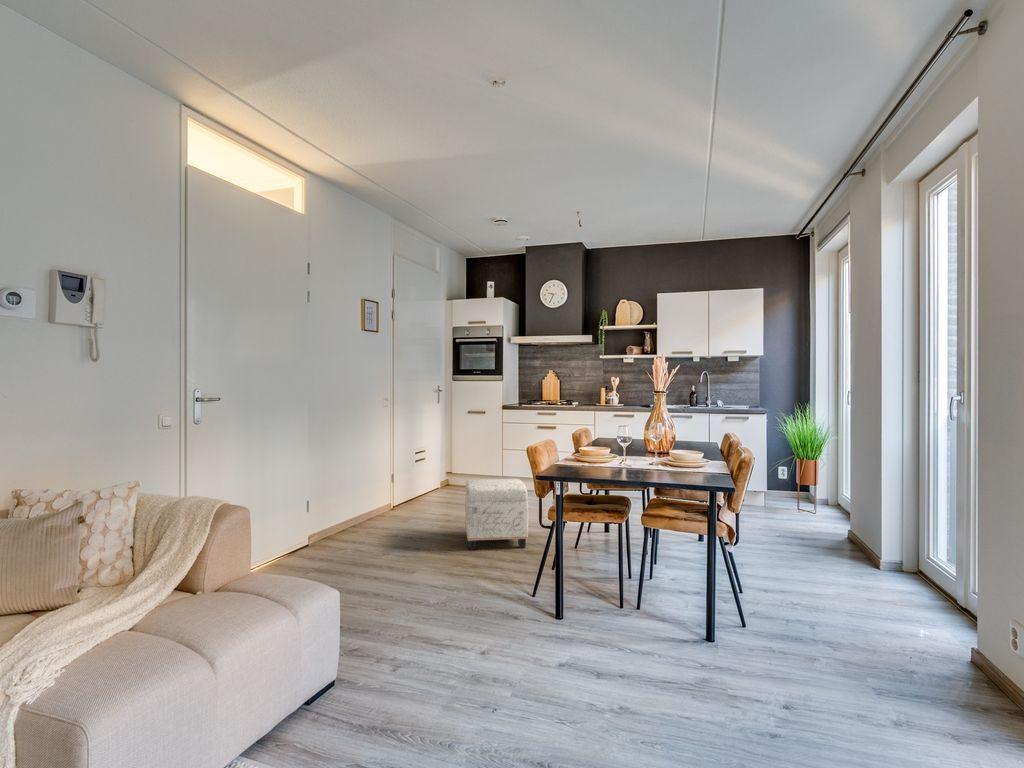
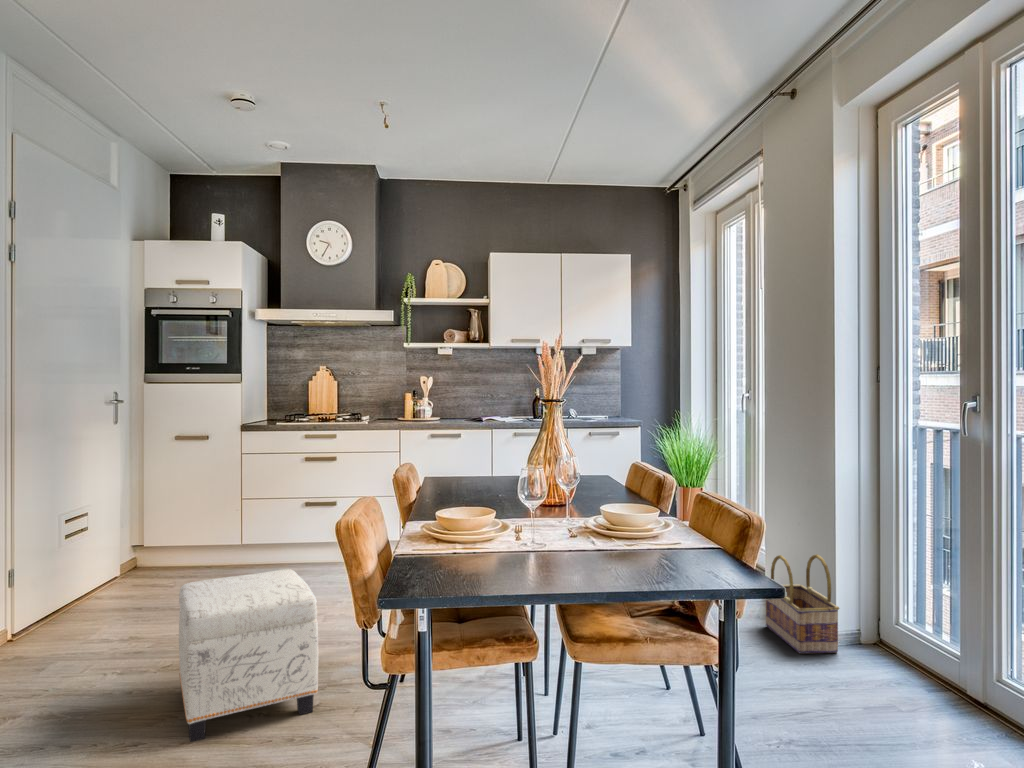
basket: none [825,498,869,565] -> present [766,554,839,654]

